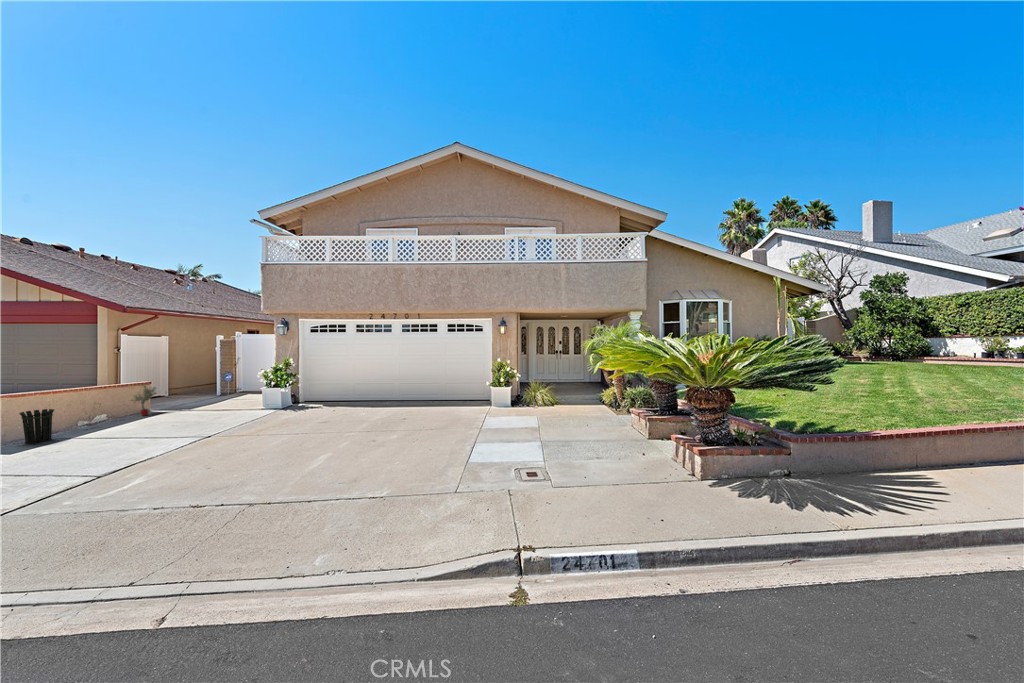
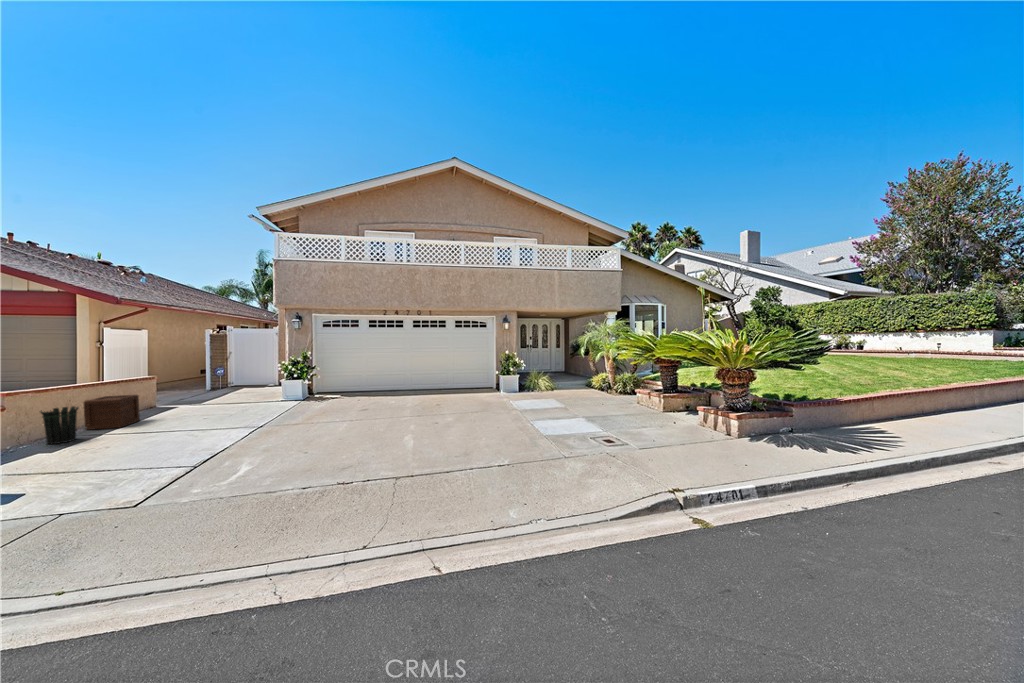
potted tree: present [131,385,156,416] -> none [139,379,167,412]
wooden crate: none [68,399,121,431] -> present [84,395,140,430]

